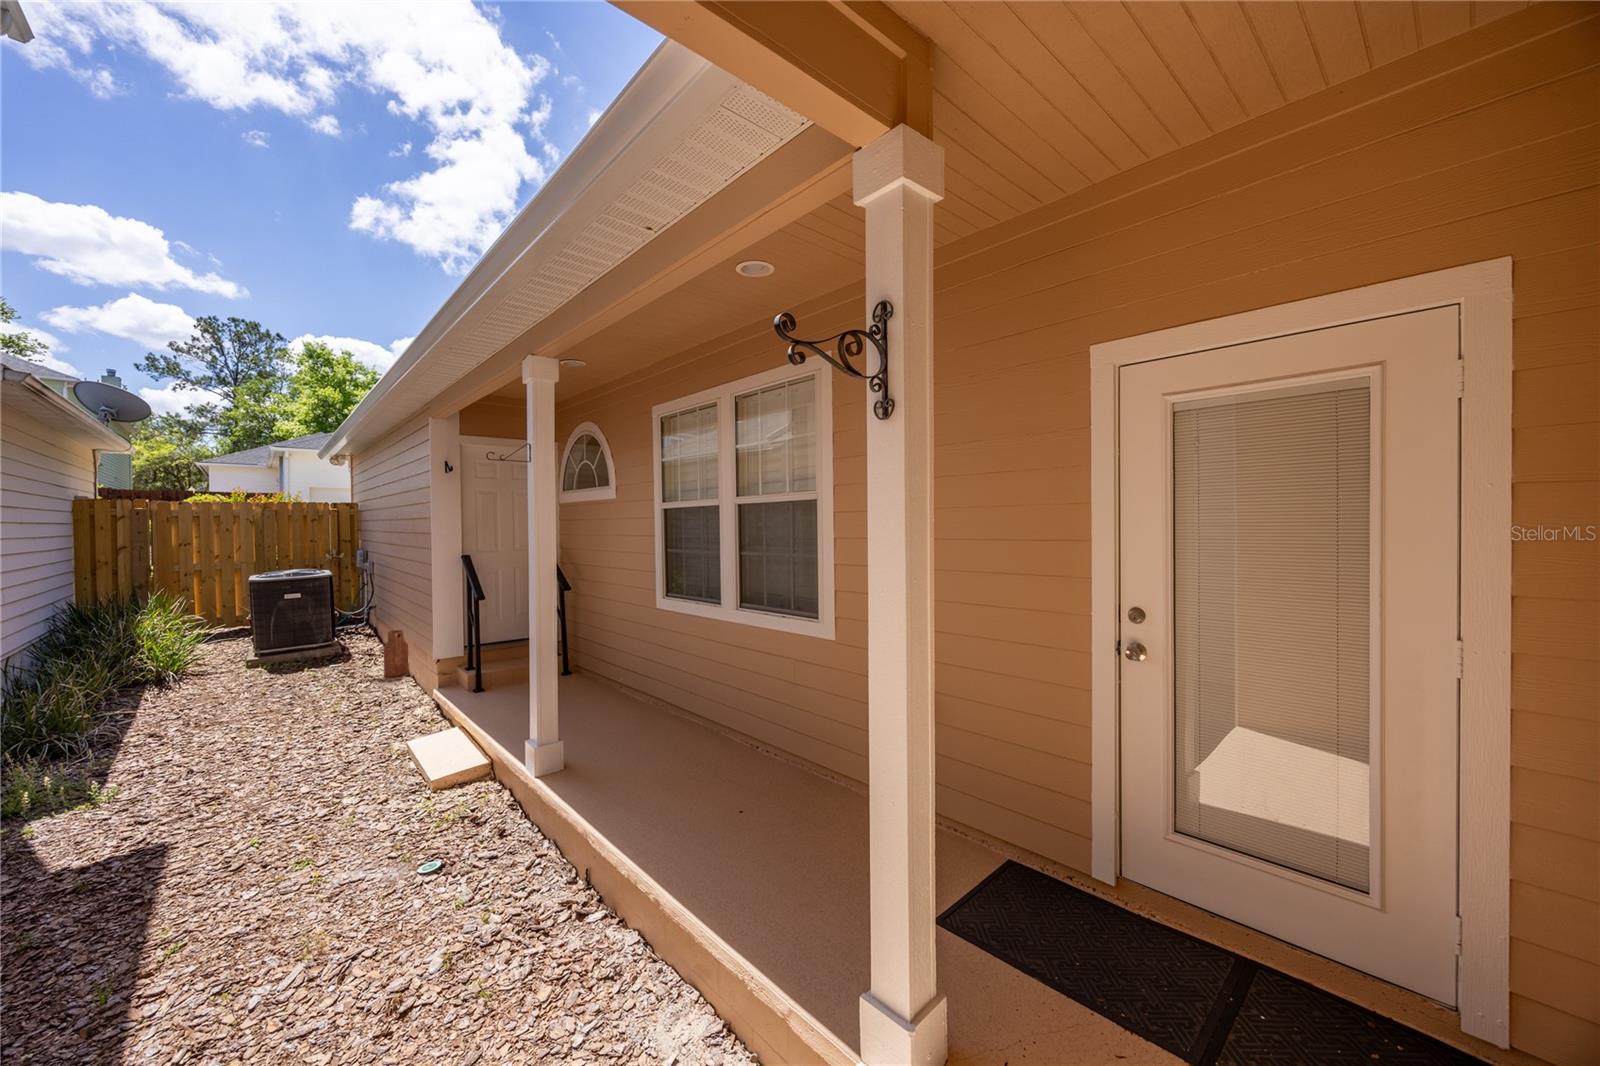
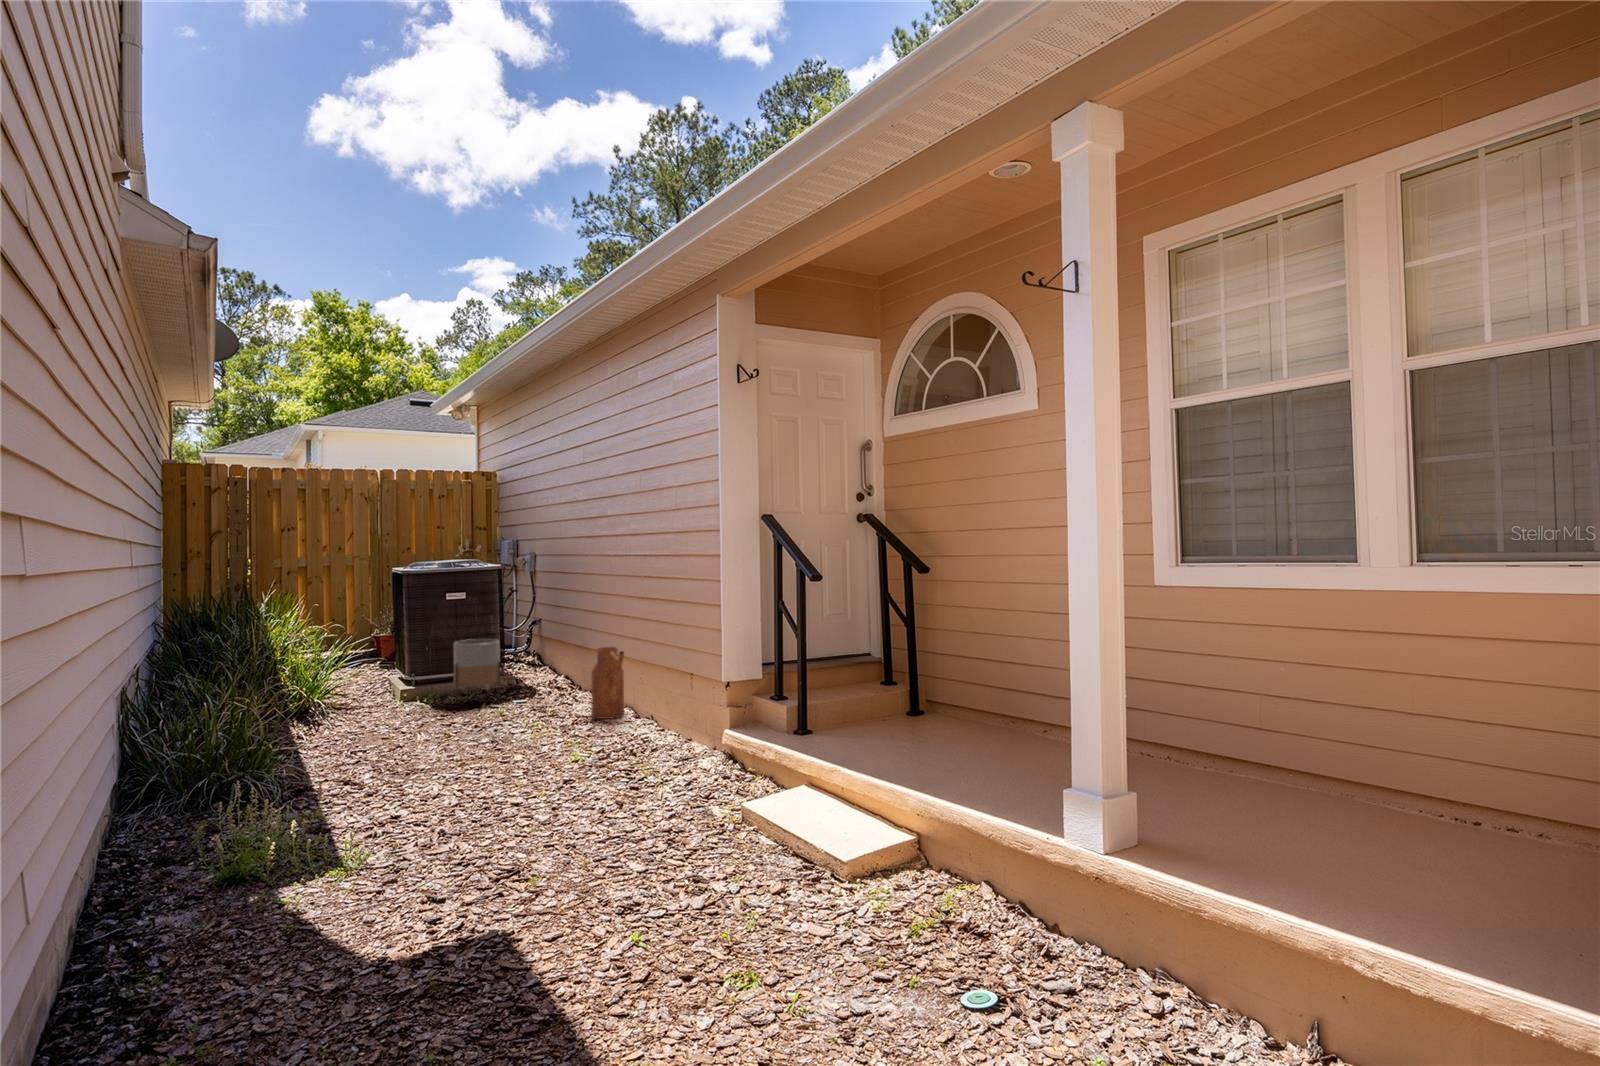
planter: none [293,623,331,671] -> present [454,639,500,705]

